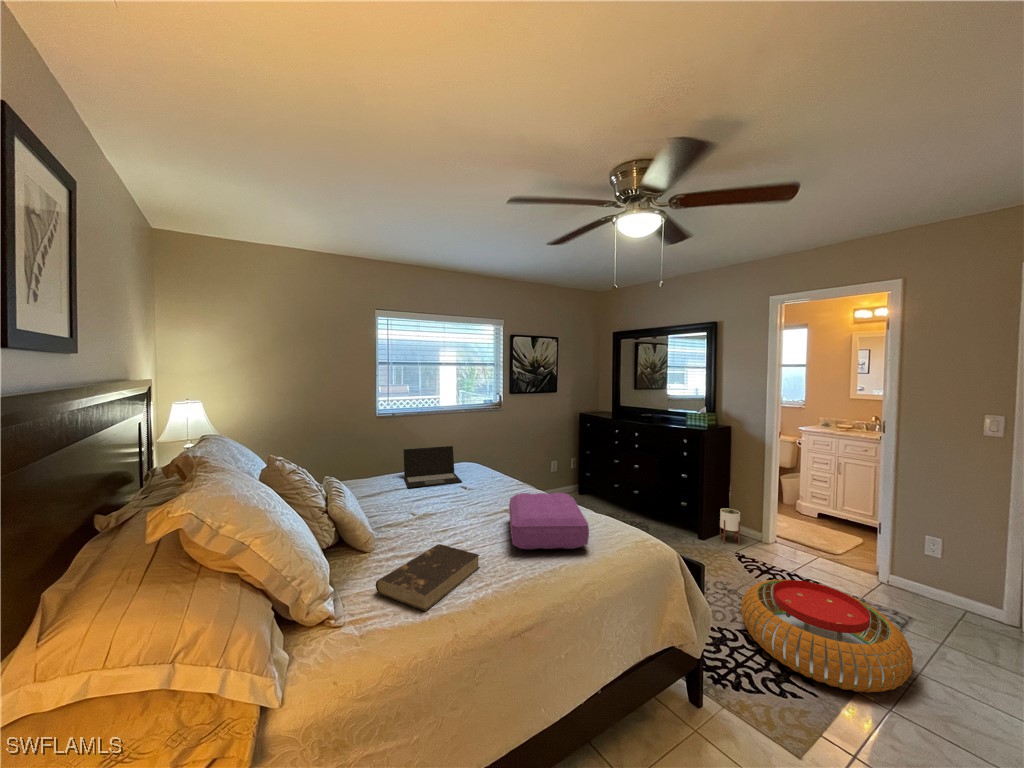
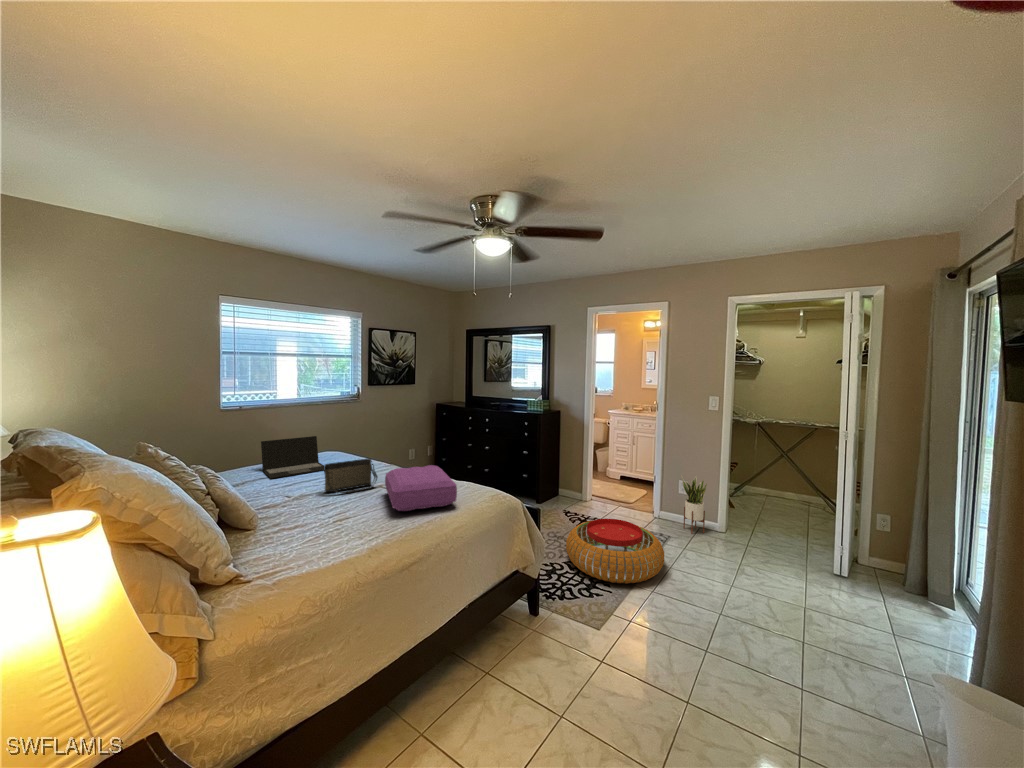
handbag: none [450,477,504,515] -> present [324,459,378,493]
potted plant: present [720,491,740,545] -> present [681,475,707,534]
book: present [376,544,480,611] -> none [269,515,366,564]

